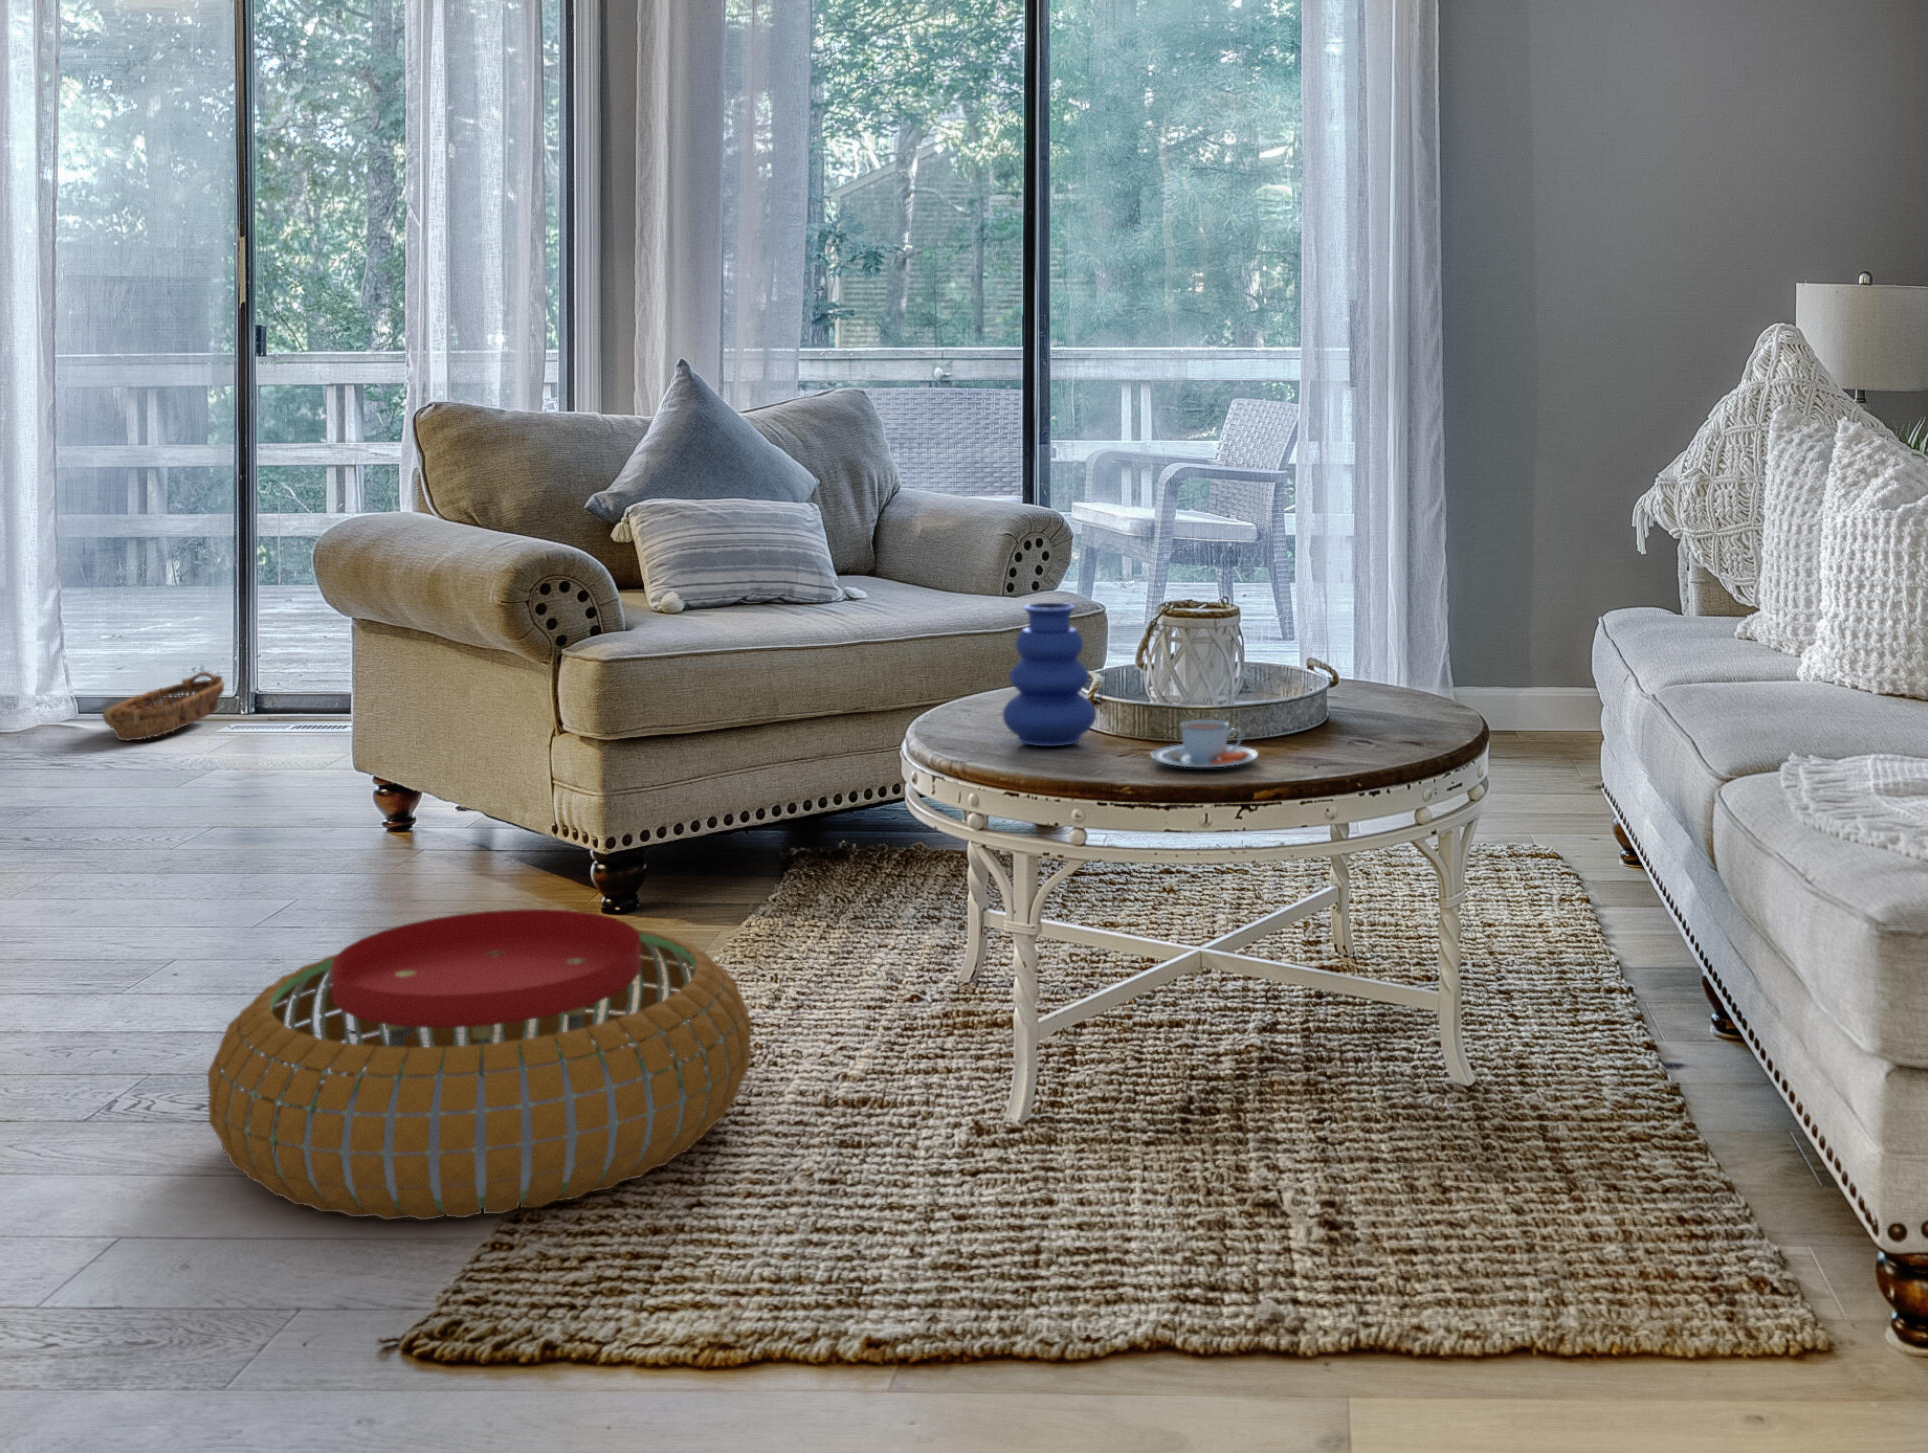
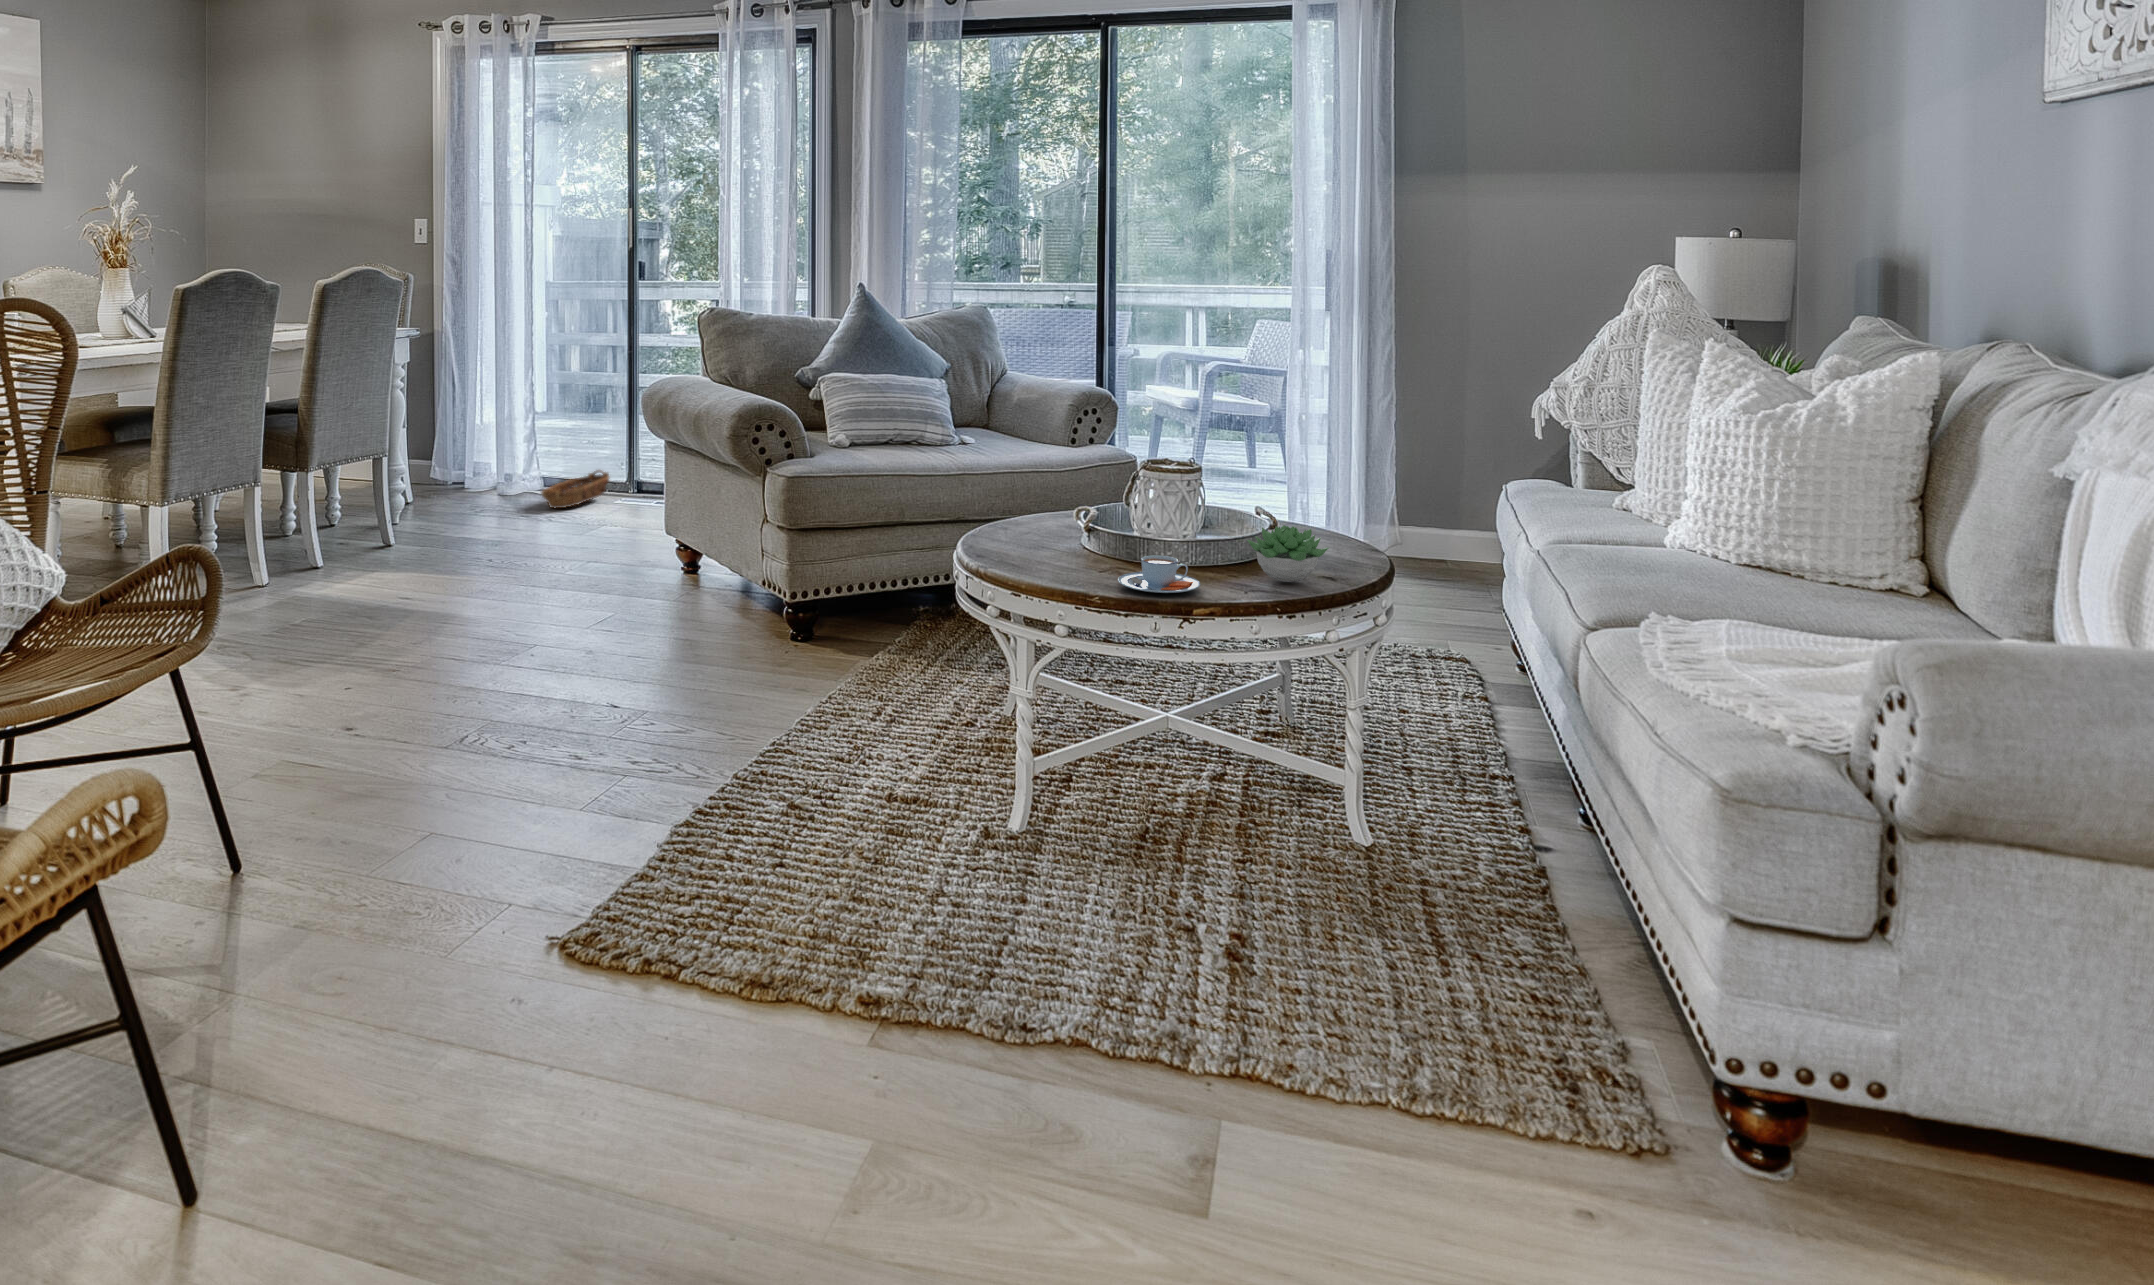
vase: present [1003,603,1096,746] -> none [1016,462,1084,566]
succulent plant: none [1311,672,1415,745] -> present [1247,525,1329,582]
pouf: present [208,909,752,1220] -> none [491,647,838,857]

